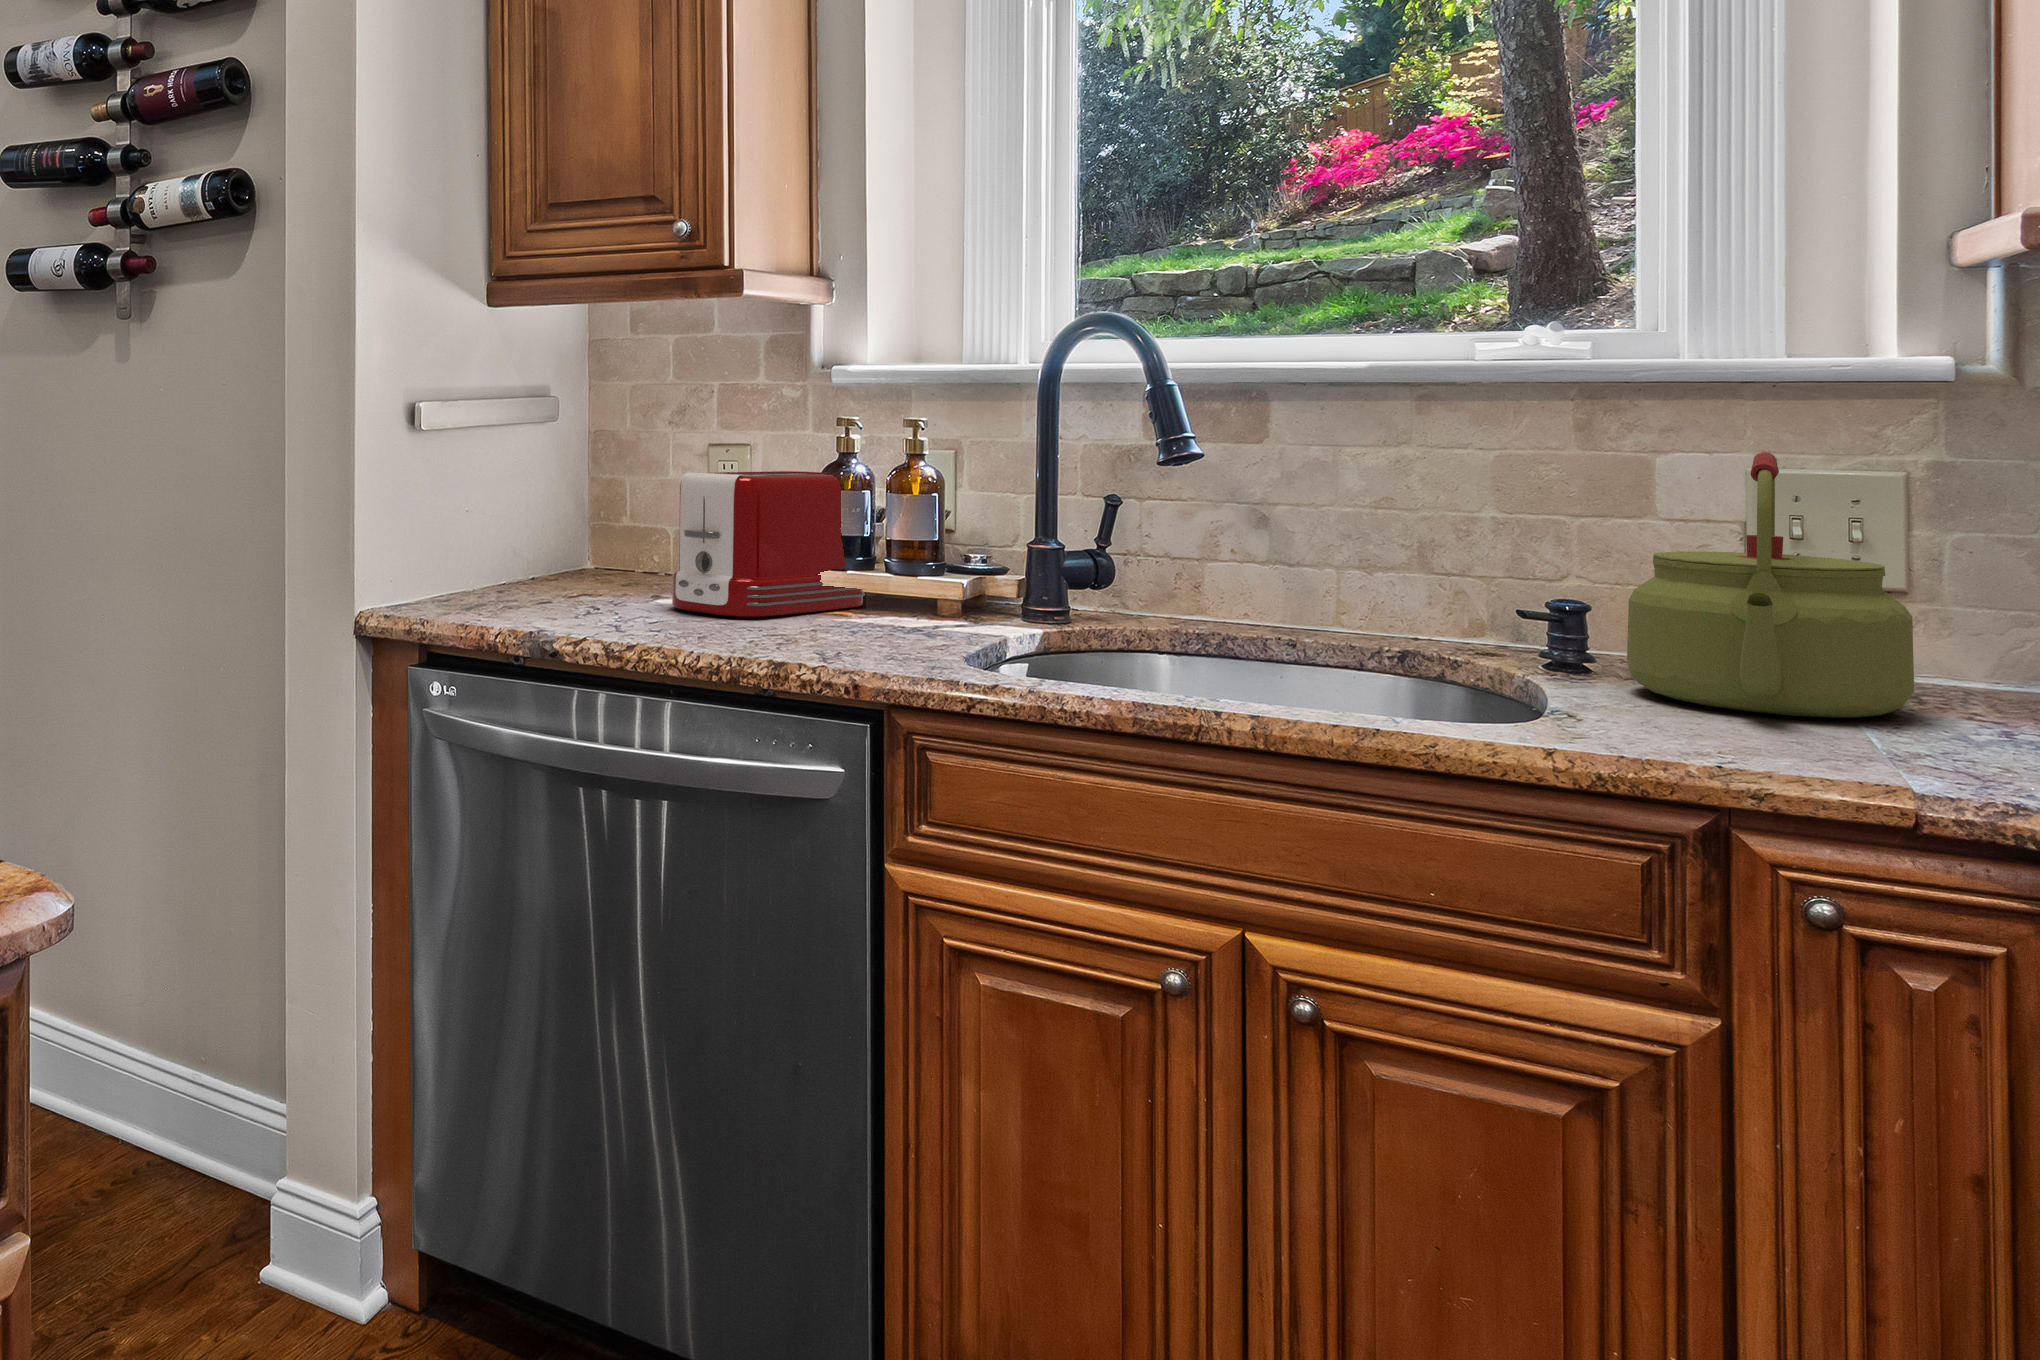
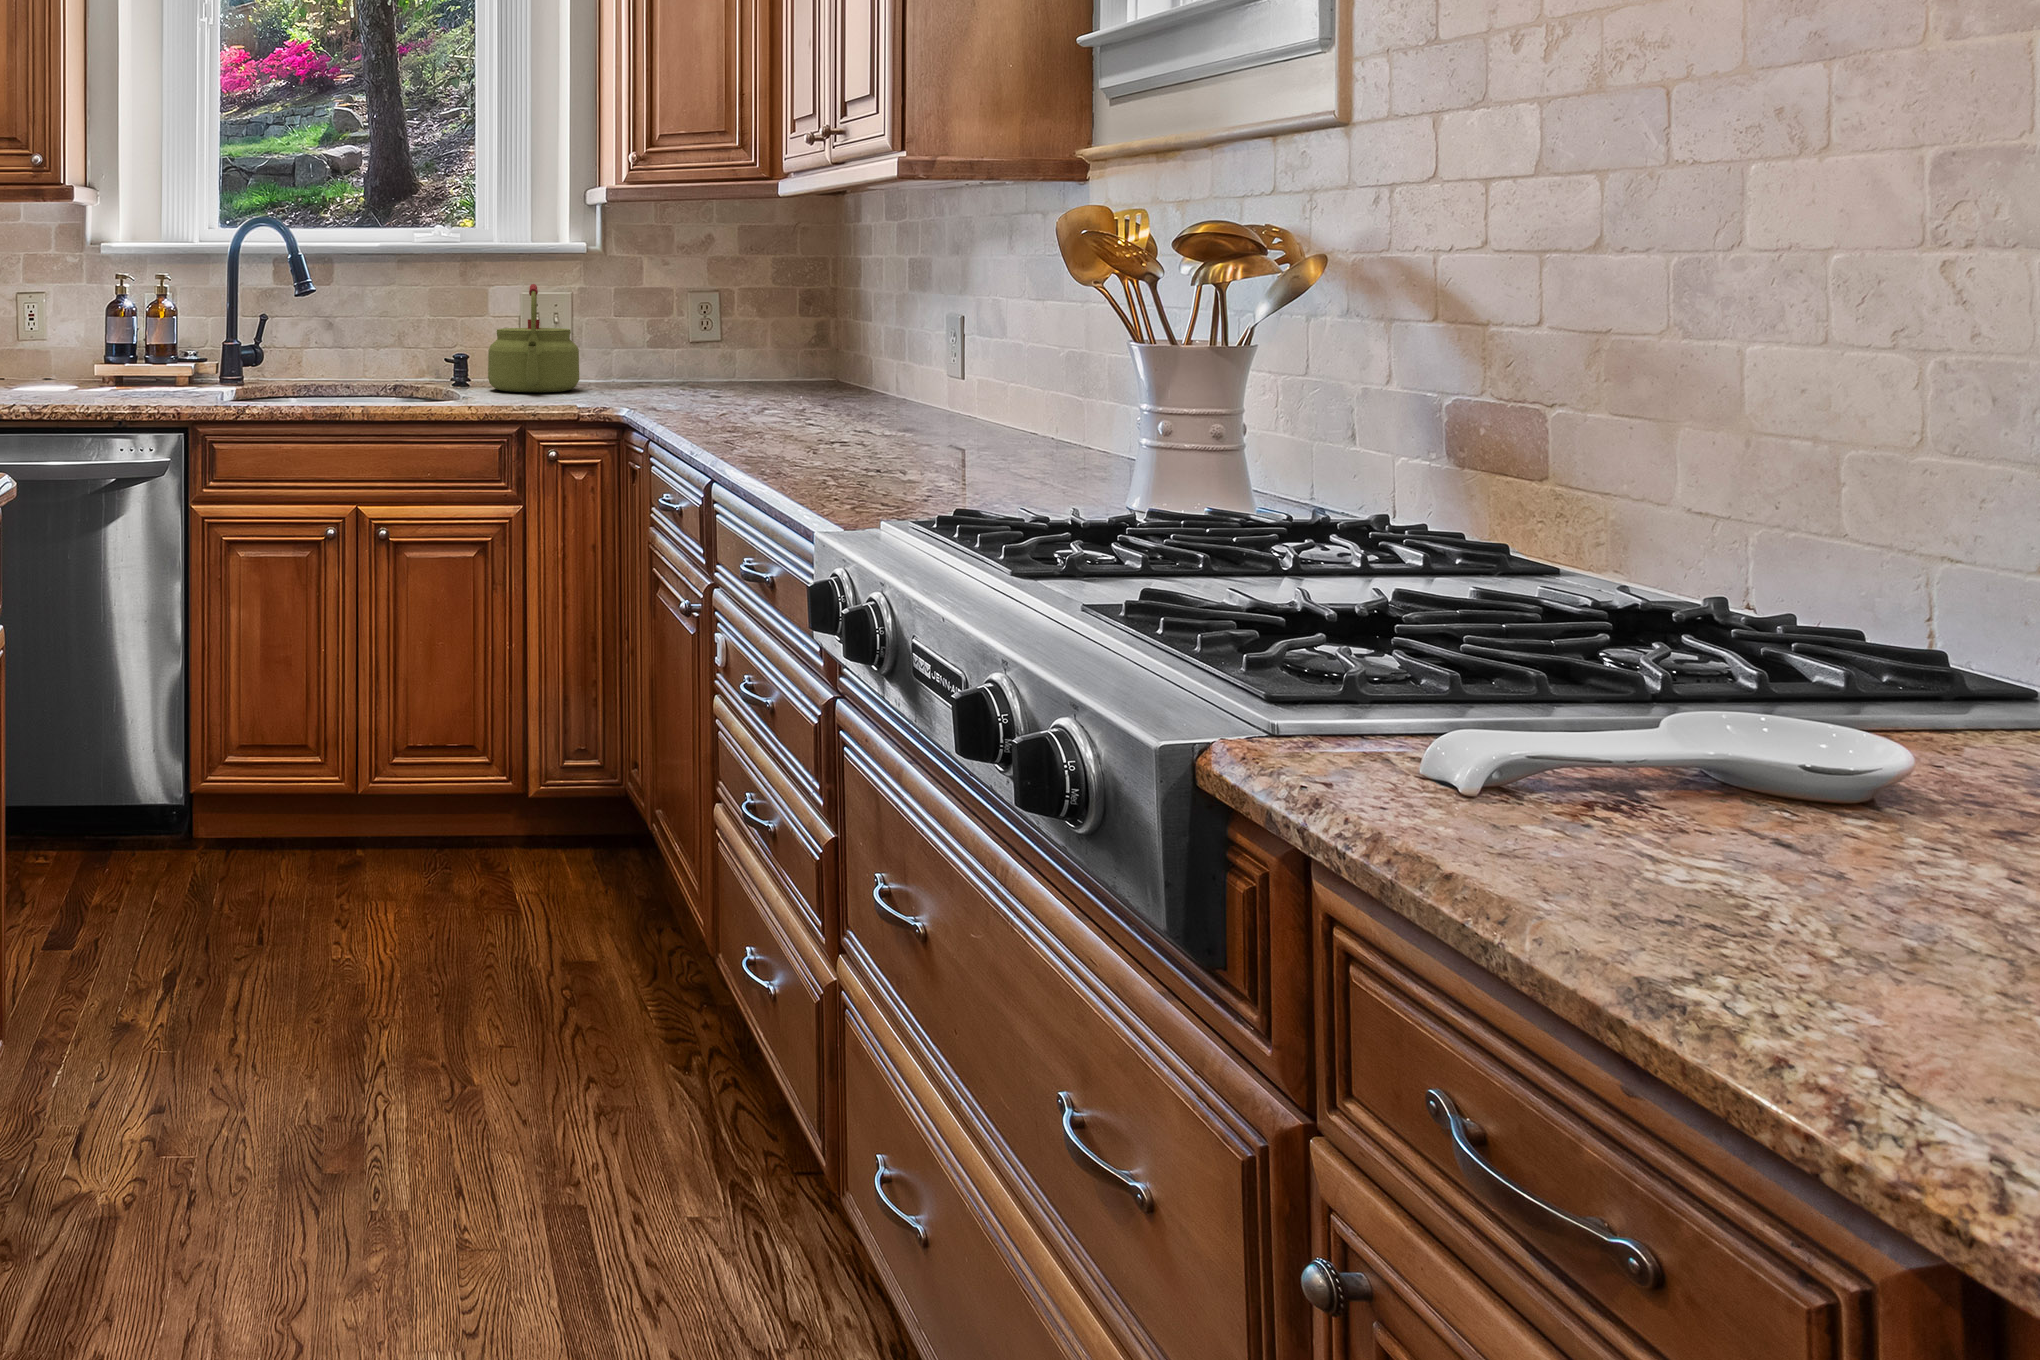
toaster: present [671,471,865,617] -> none [24,307,132,393]

